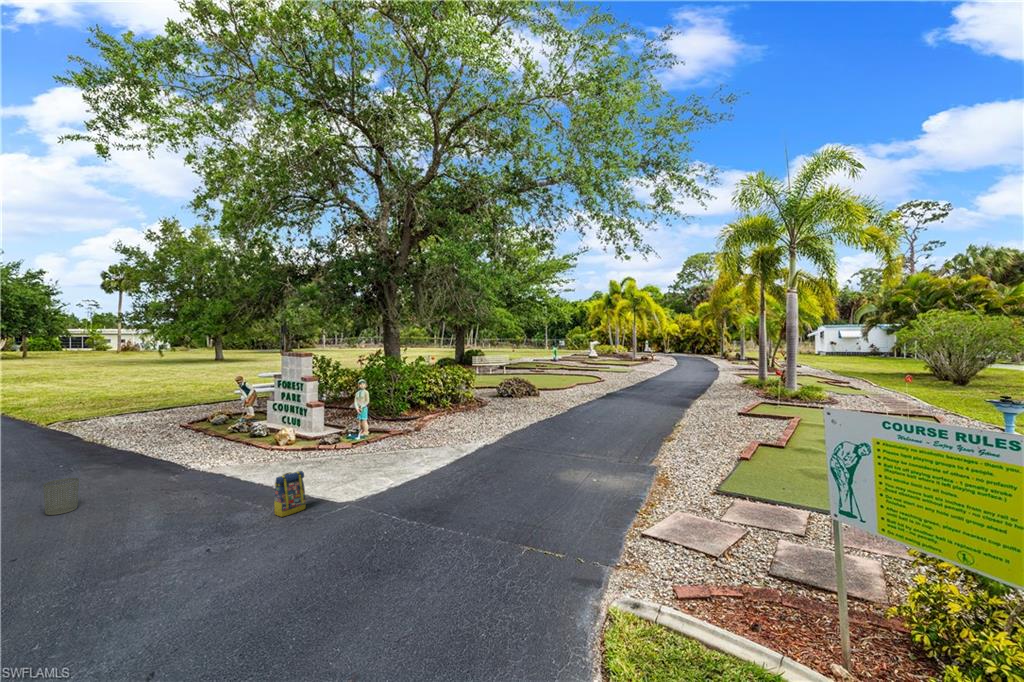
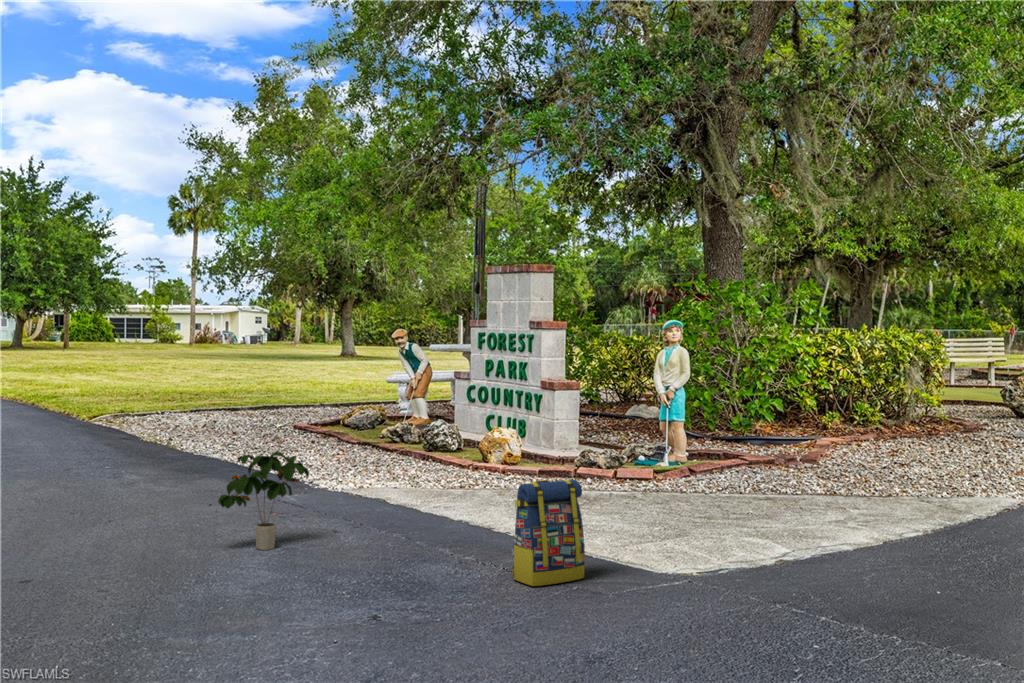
potted plant: none [129,469,179,514] -> present [218,452,309,550]
waste bin: present [43,478,79,515] -> none [78,463,134,531]

